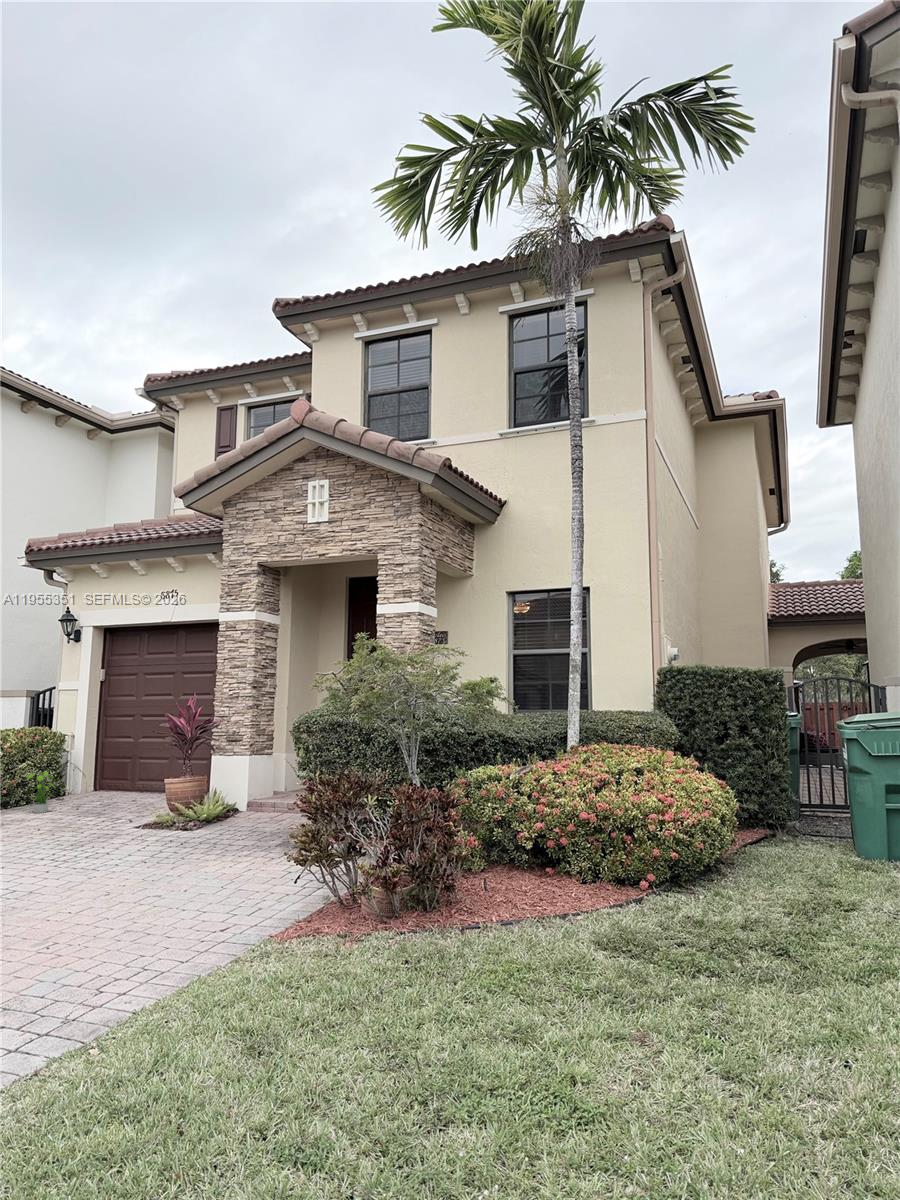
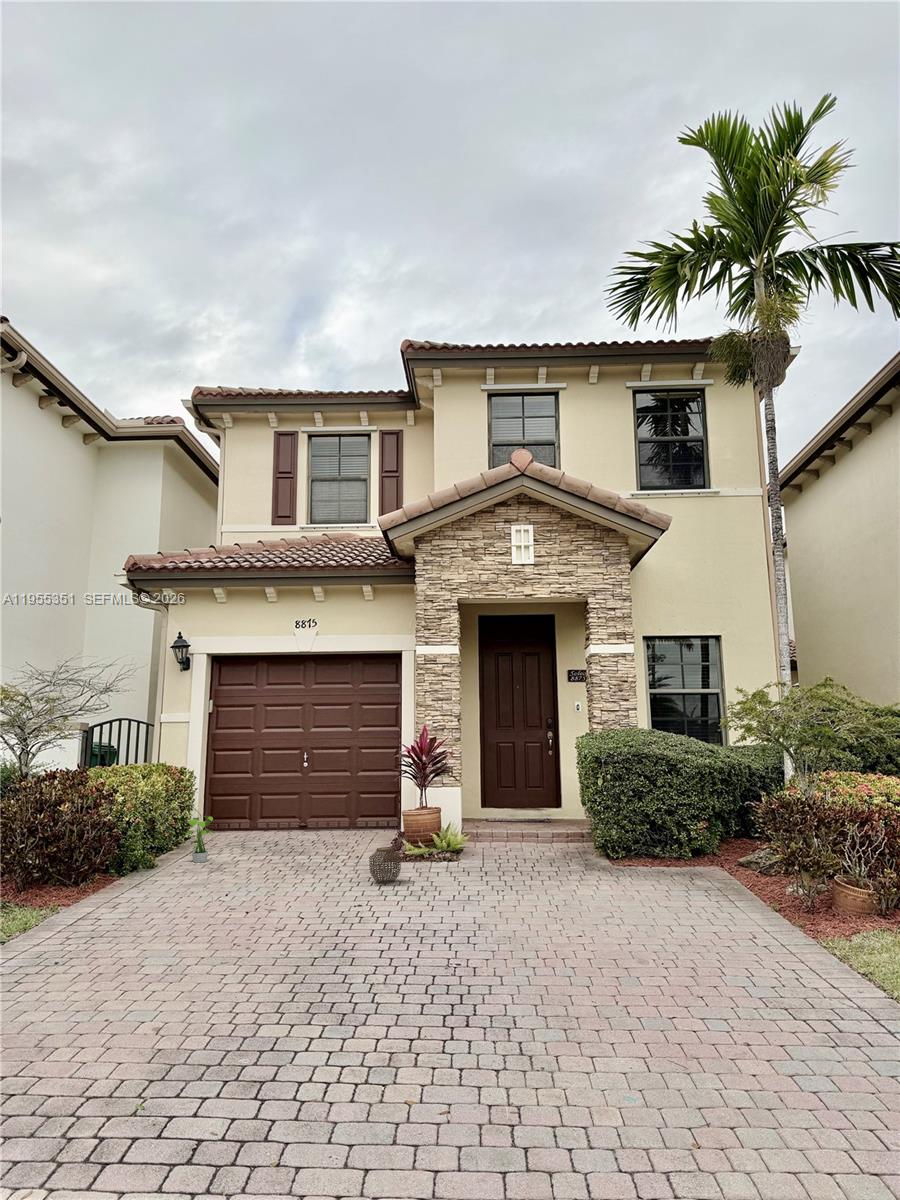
woven basket: none [21,818,56,854] -> present [369,847,401,883]

